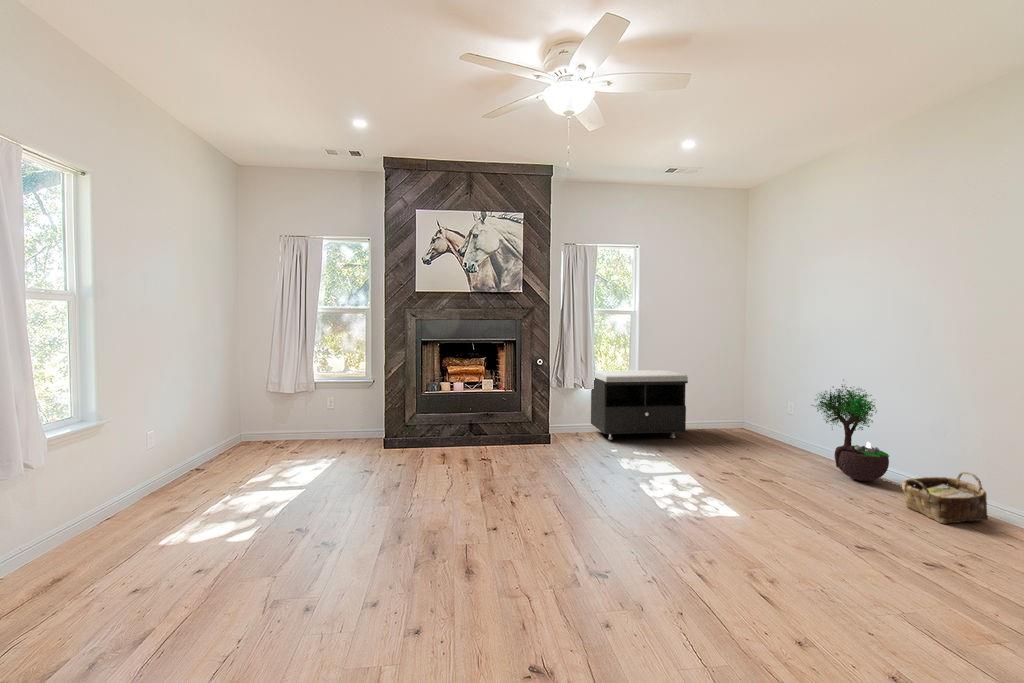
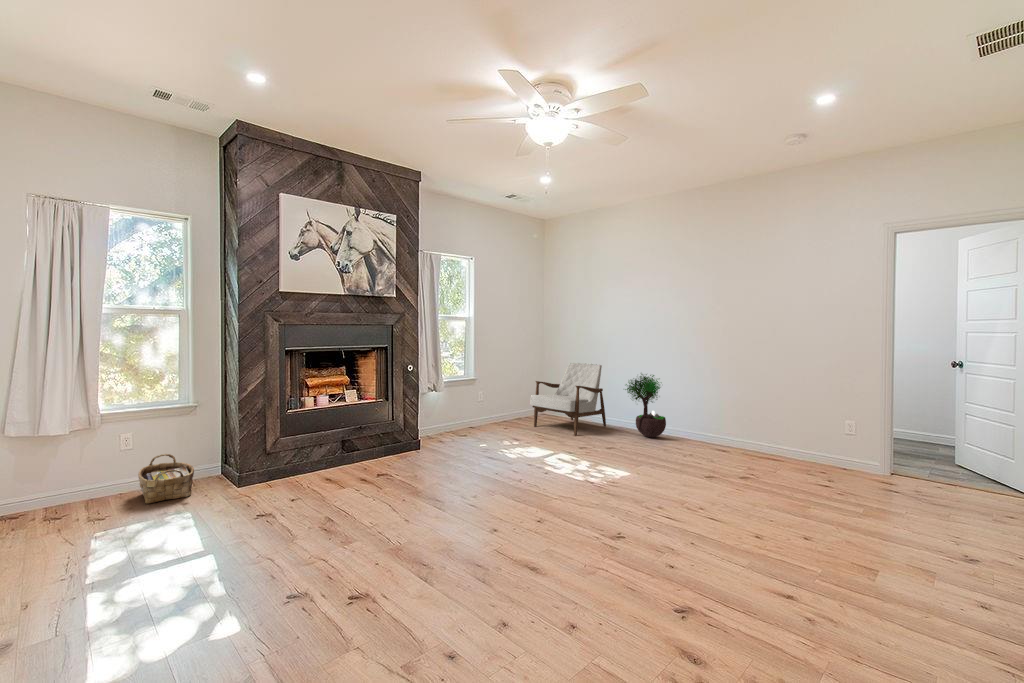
armchair: none [698,365,808,457] -> present [530,363,606,435]
storage bench: present [591,370,688,440] -> none [440,371,524,438]
woven basket: present [902,472,988,524] -> present [138,454,194,504]

